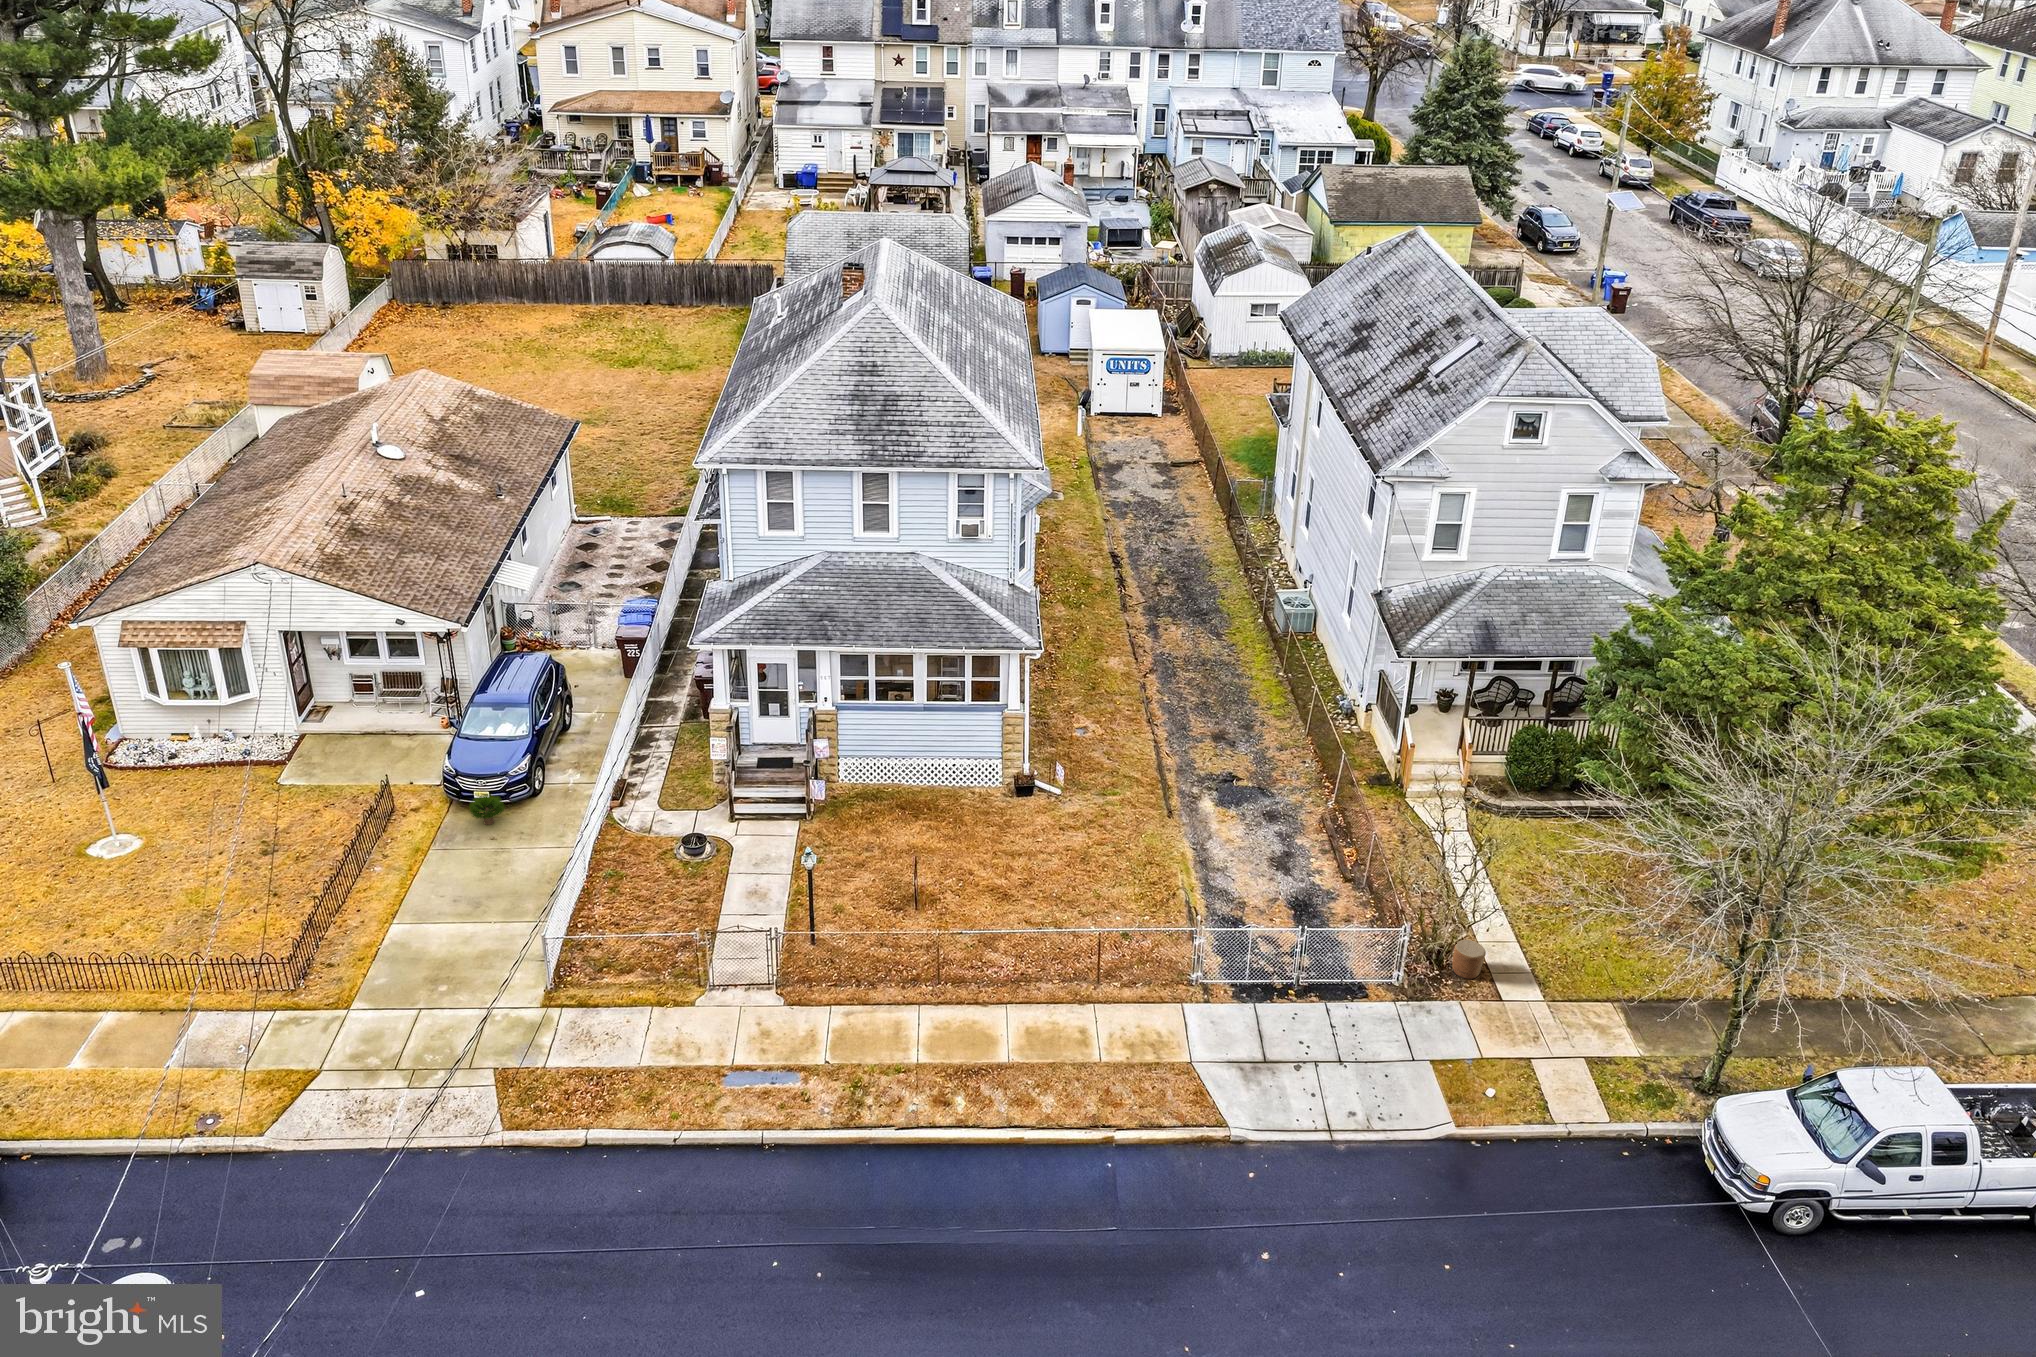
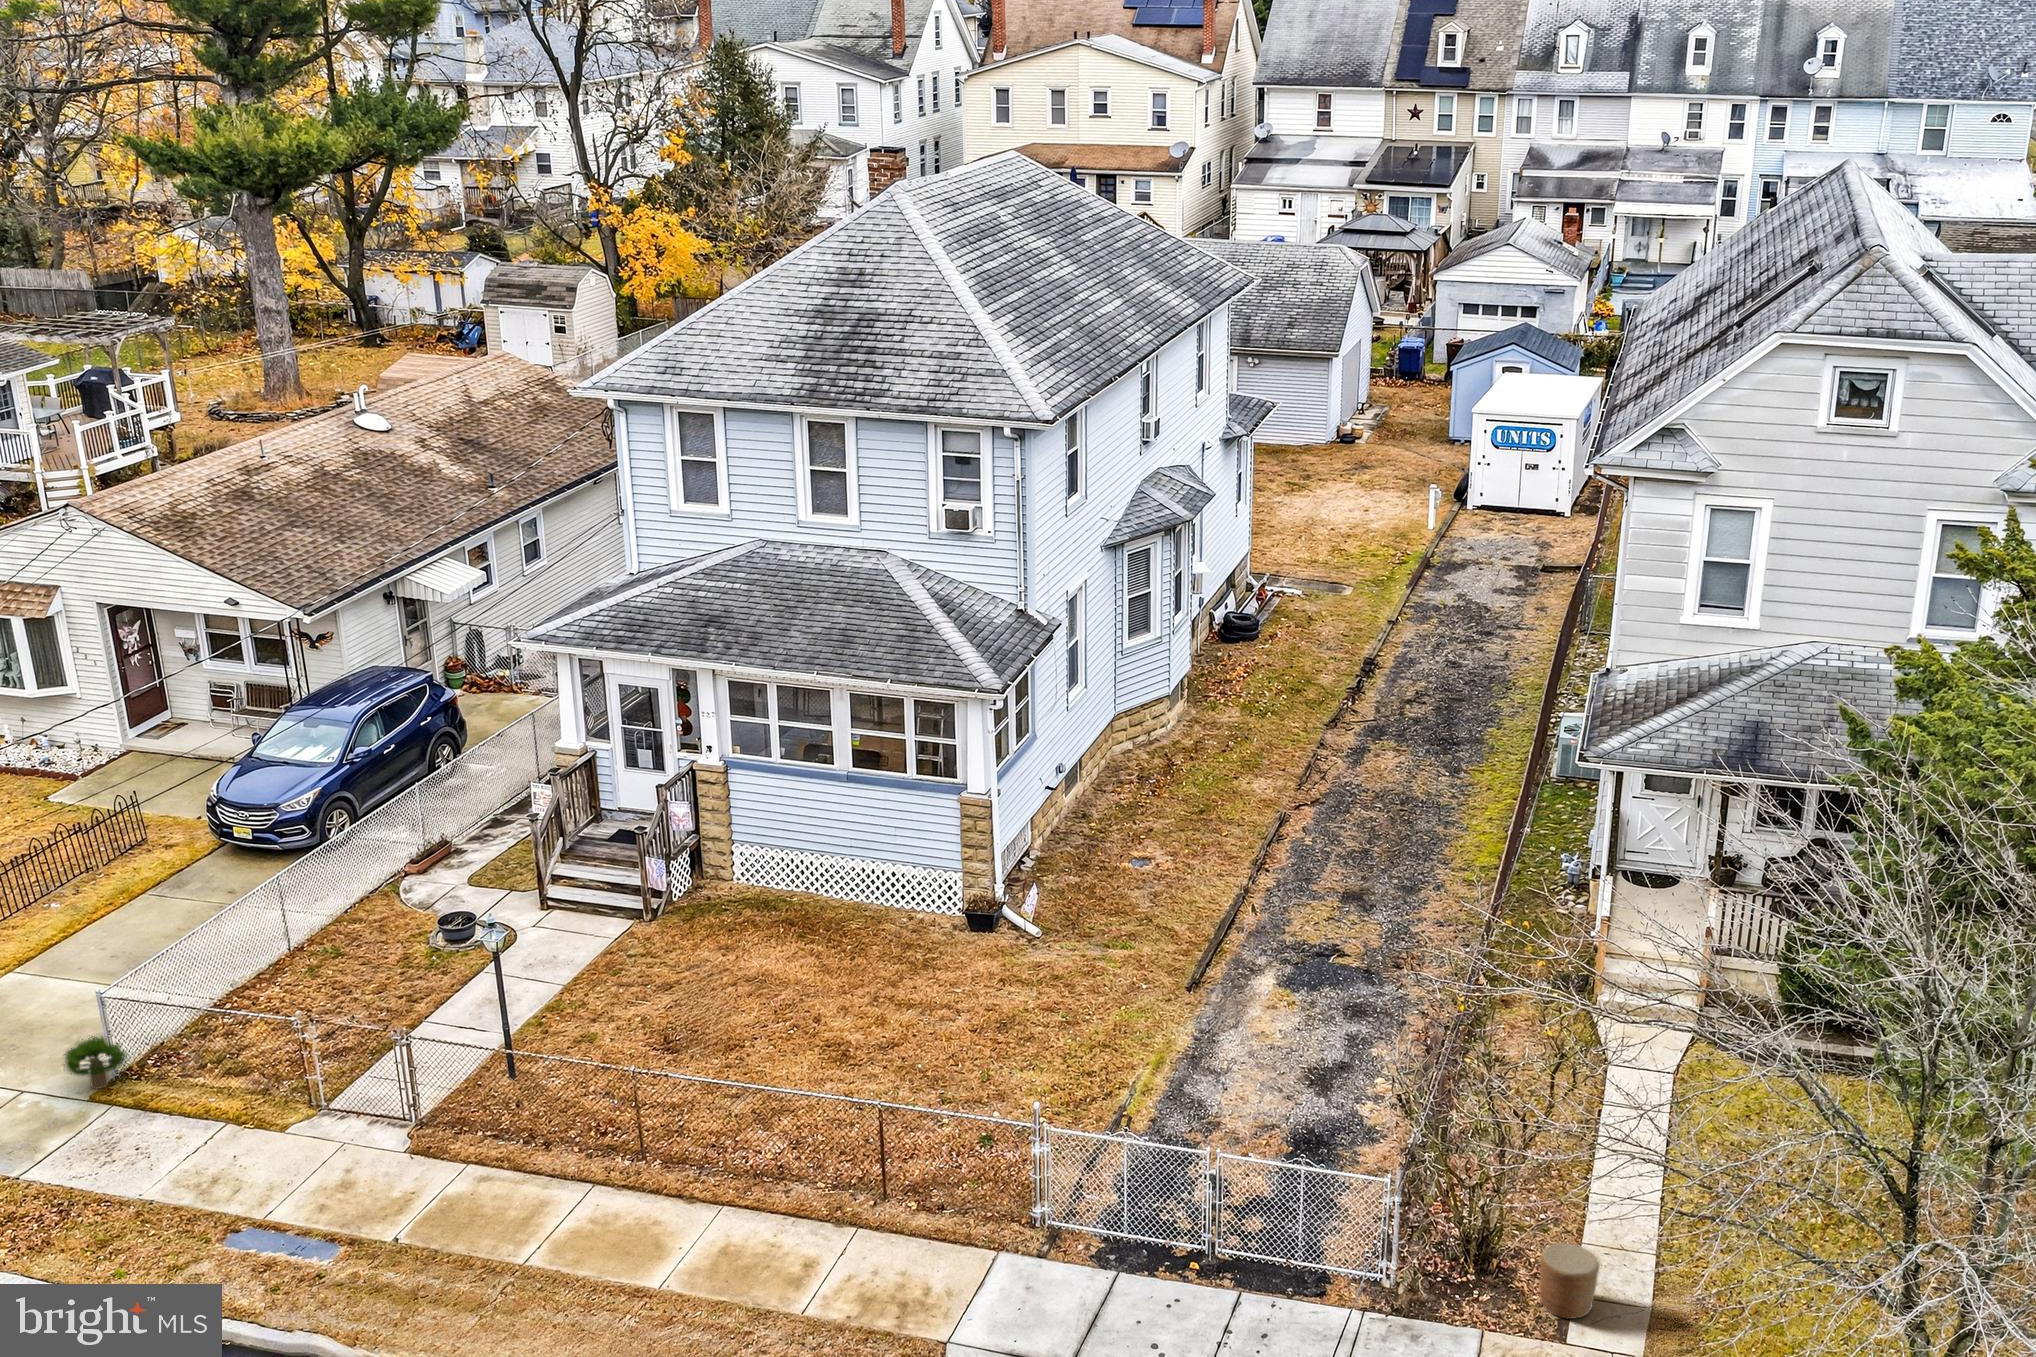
potted plant: present [469,795,504,825] -> present [64,1036,127,1089]

